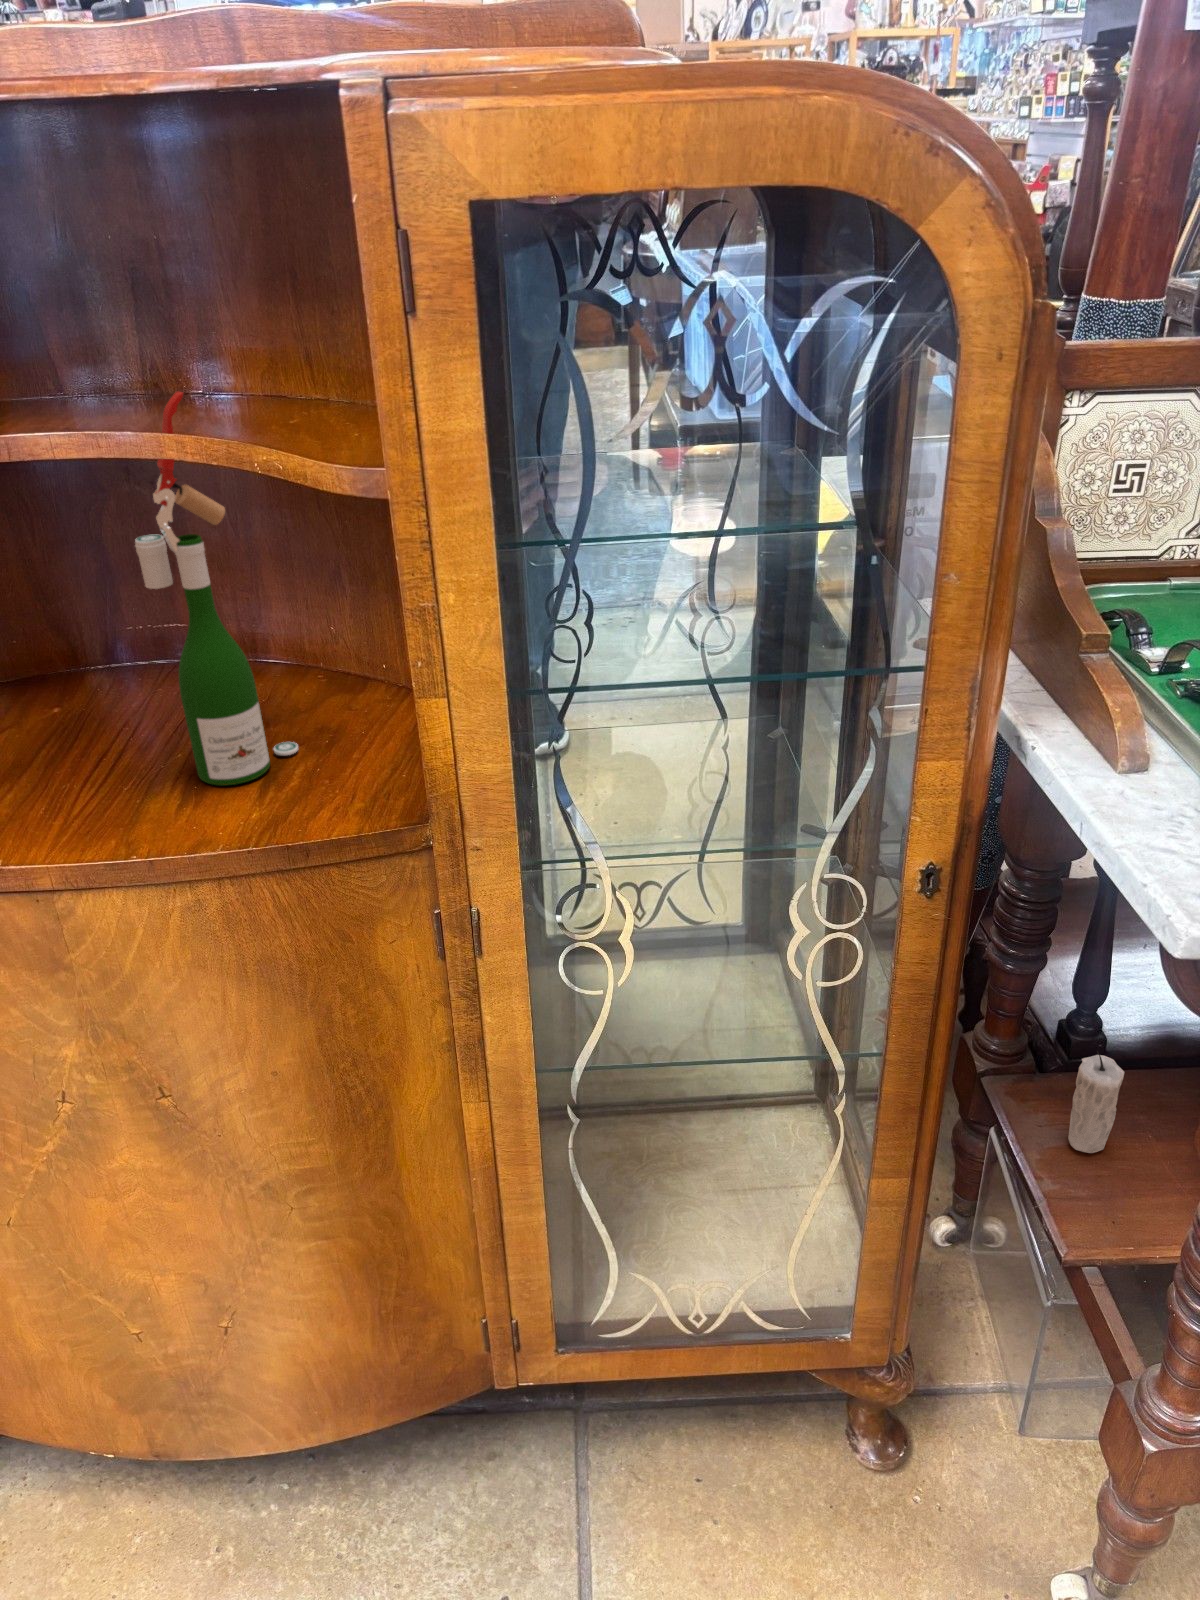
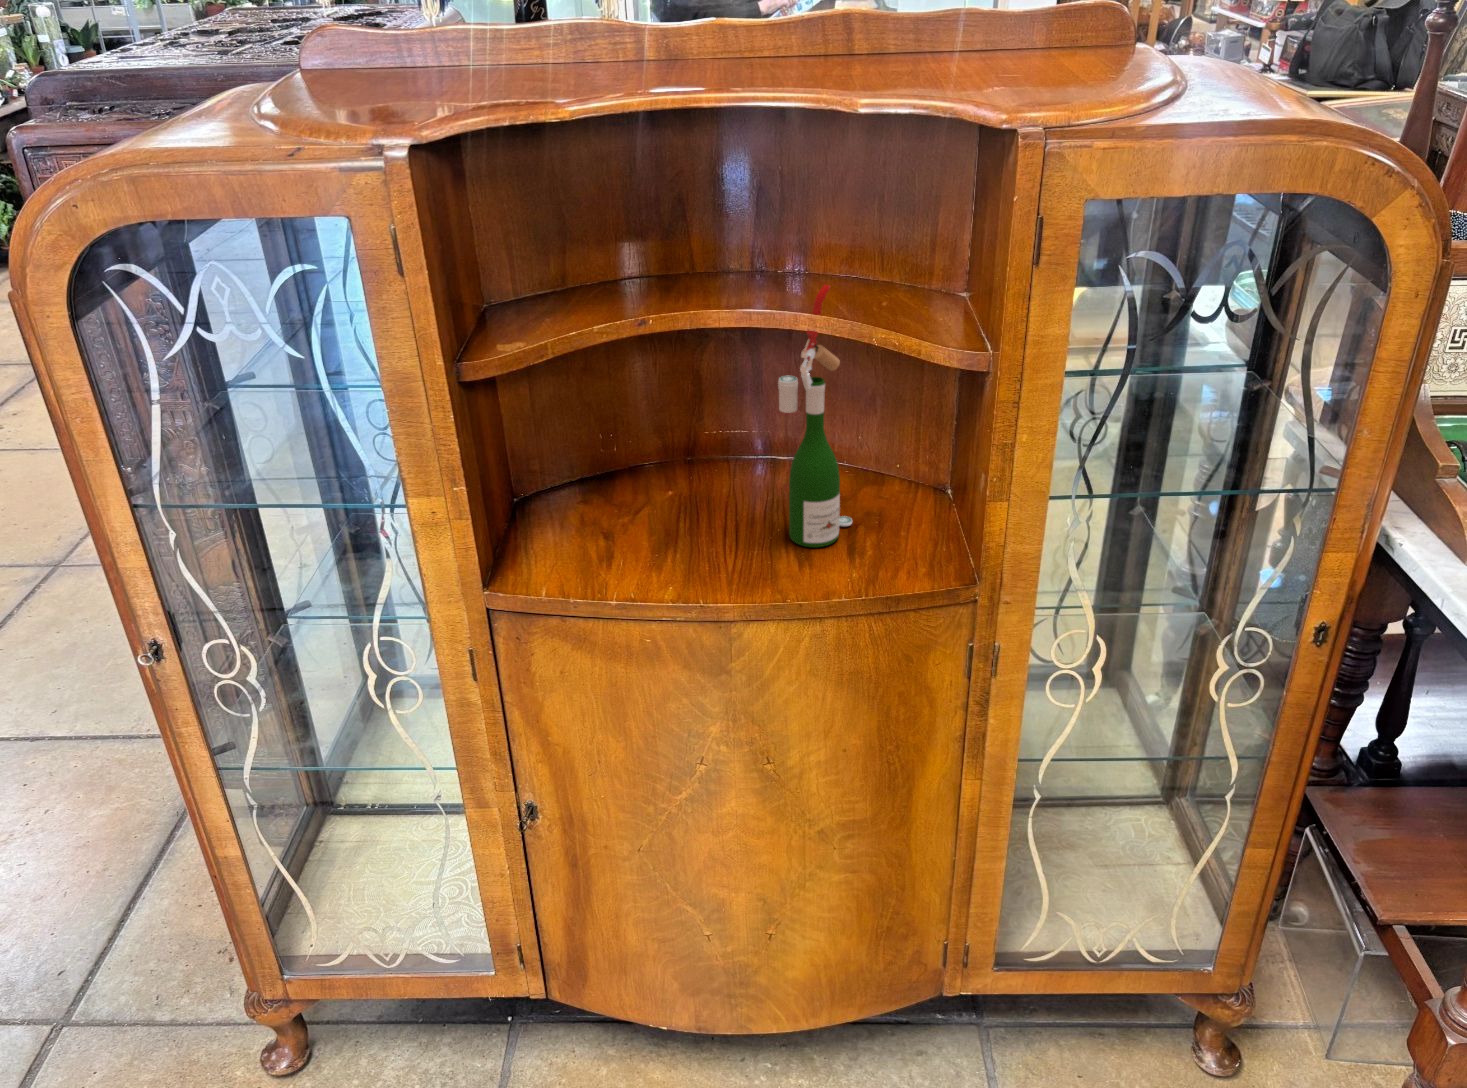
candle: present [1068,1053,1125,1153] -> none [1385,766,1434,845]

